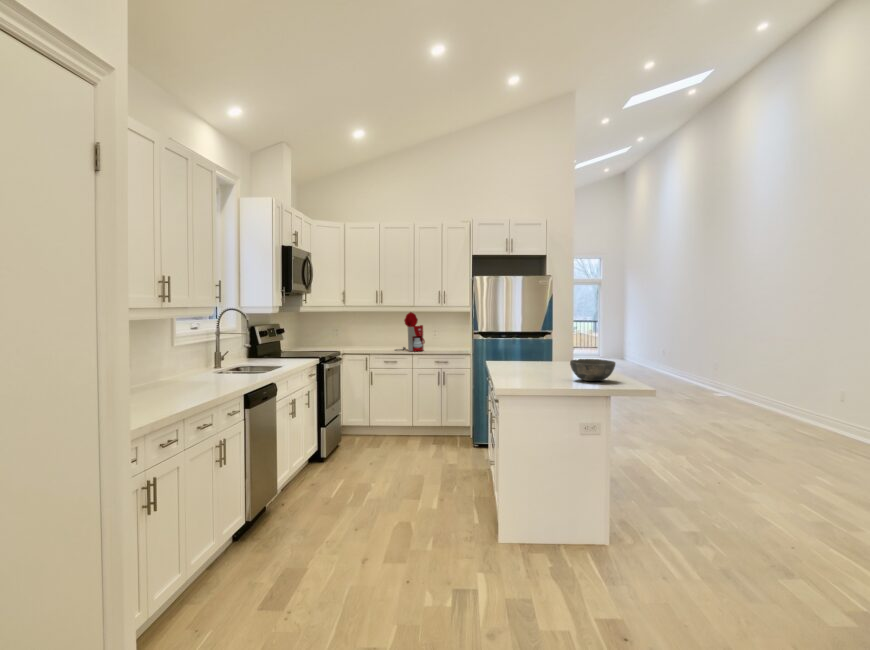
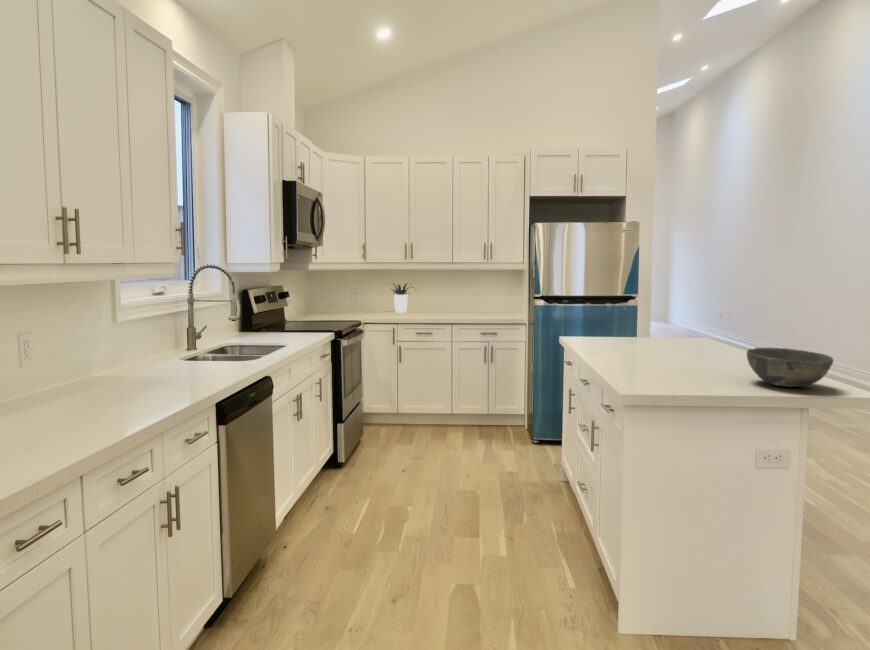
coffee maker: present [396,312,425,351] -> none [428,271,468,321]
potted plant: none [361,321,389,346] -> present [391,284,413,313]

